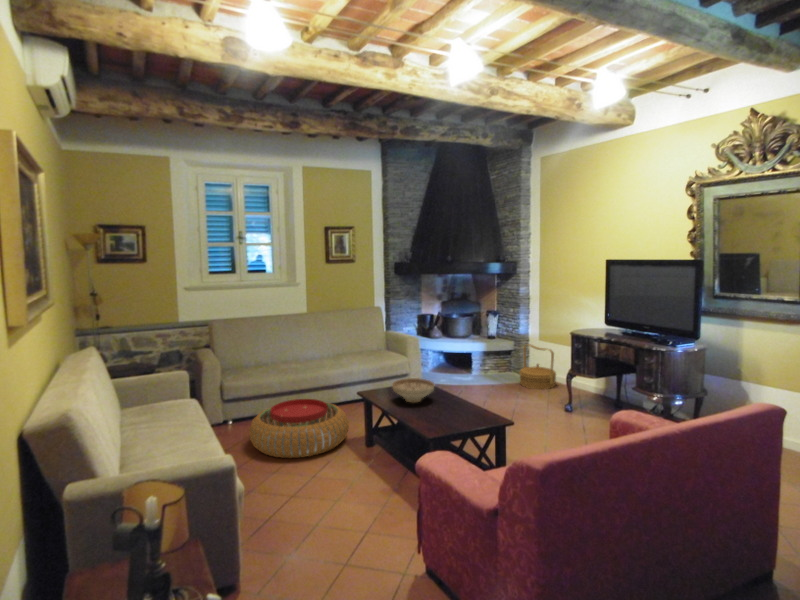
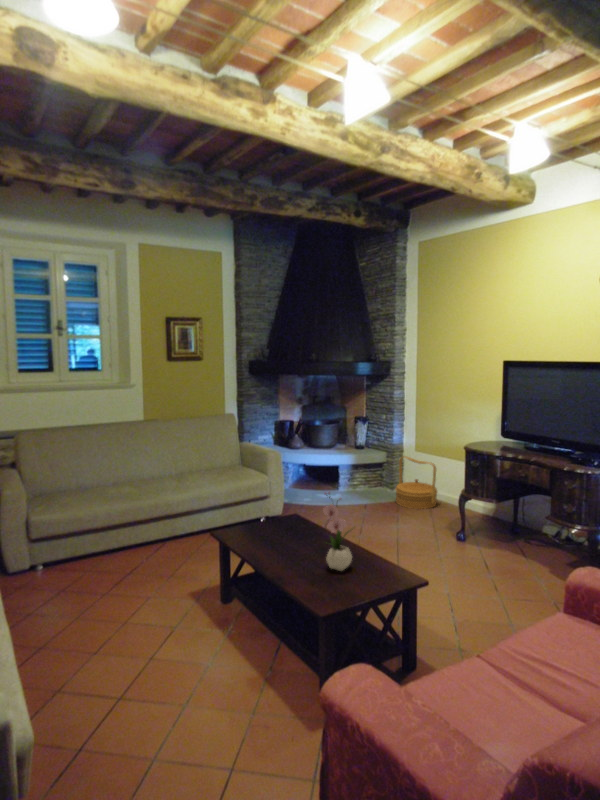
flower arrangement: none [435,359,461,418] -> present [323,493,352,571]
decorative bowl: present [392,378,434,403] -> none [259,511,315,545]
pouf: present [249,399,349,458] -> none [62,538,199,626]

